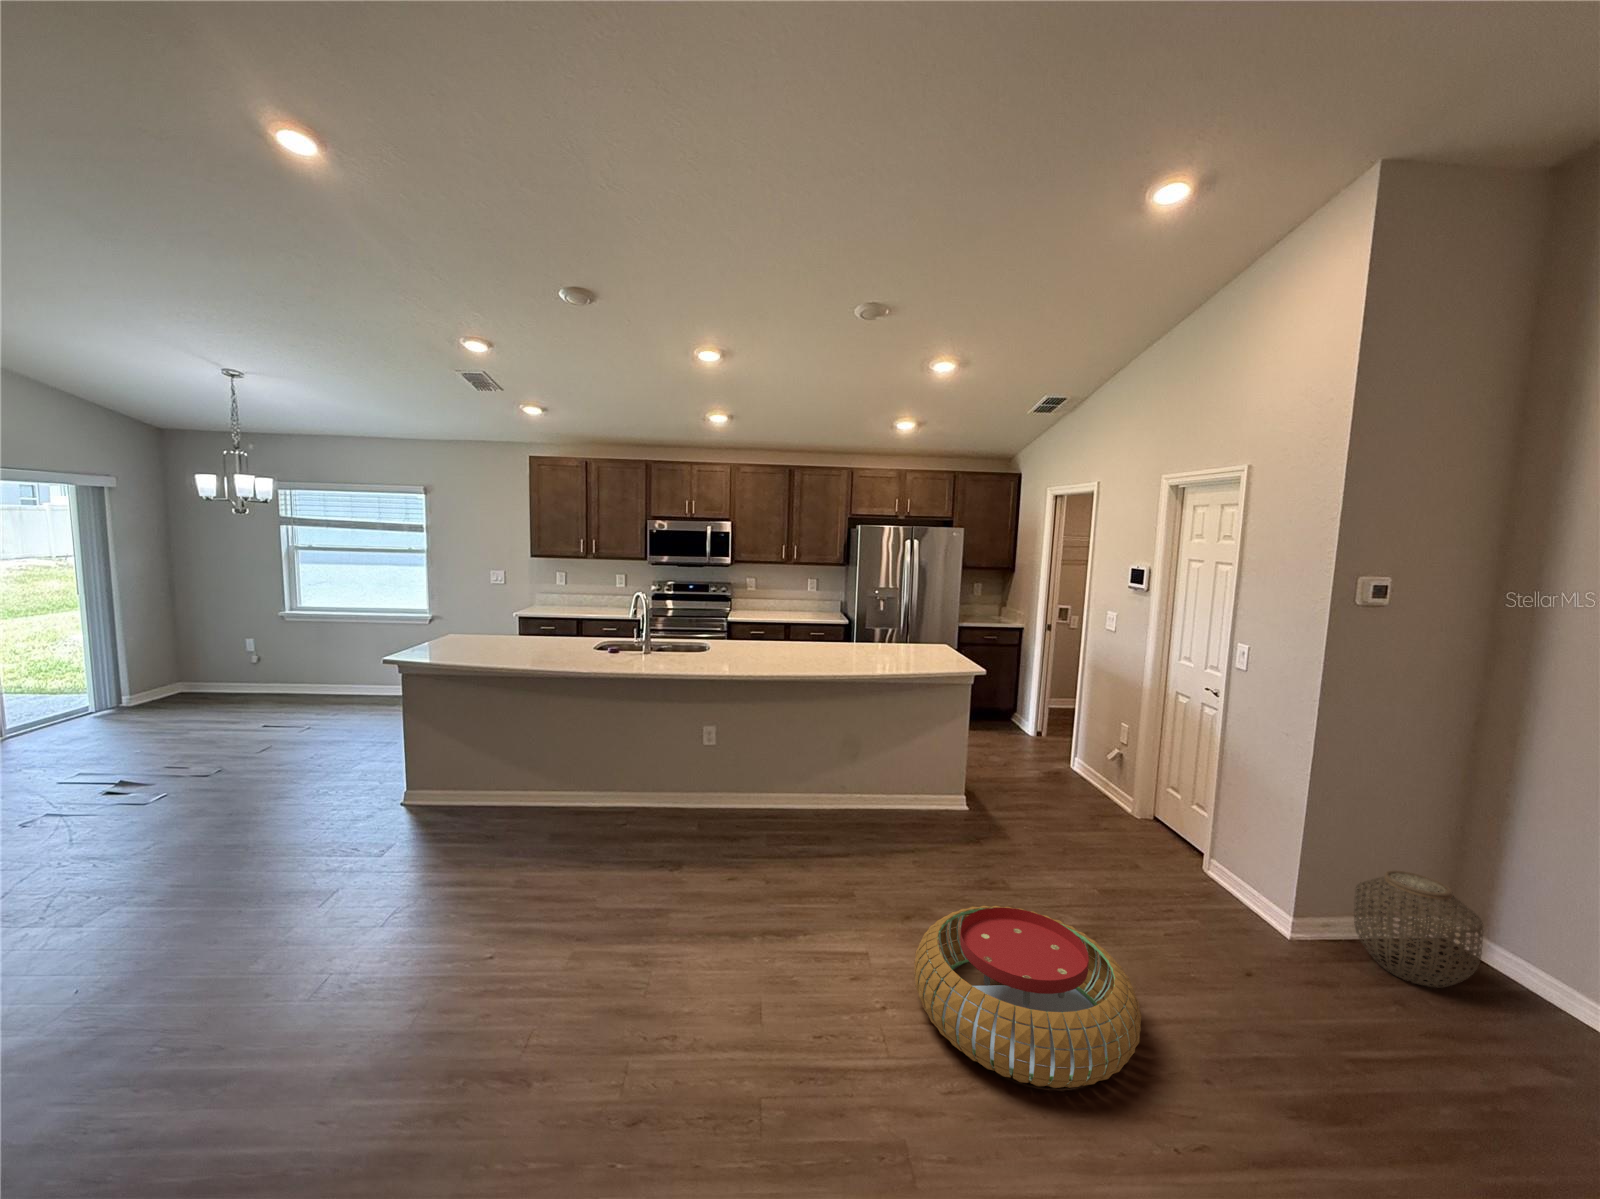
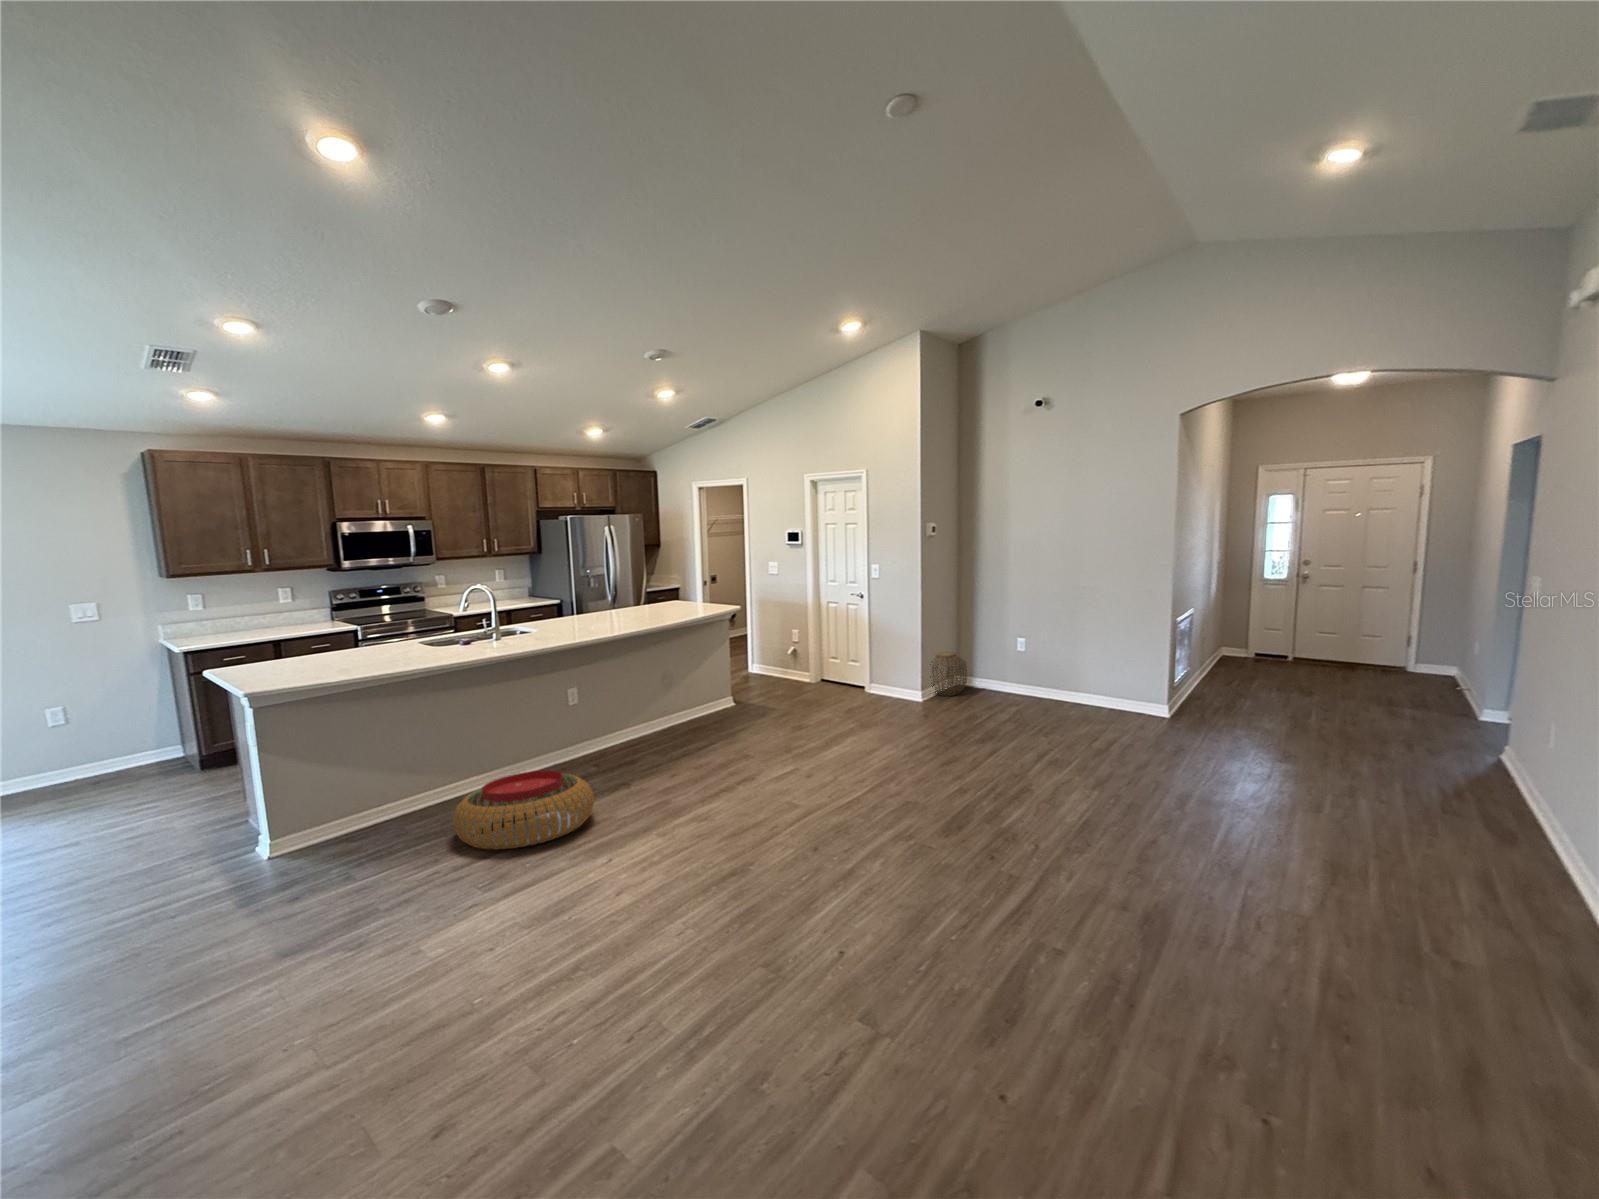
pouf: present [914,905,1141,1088] -> present [453,771,594,849]

